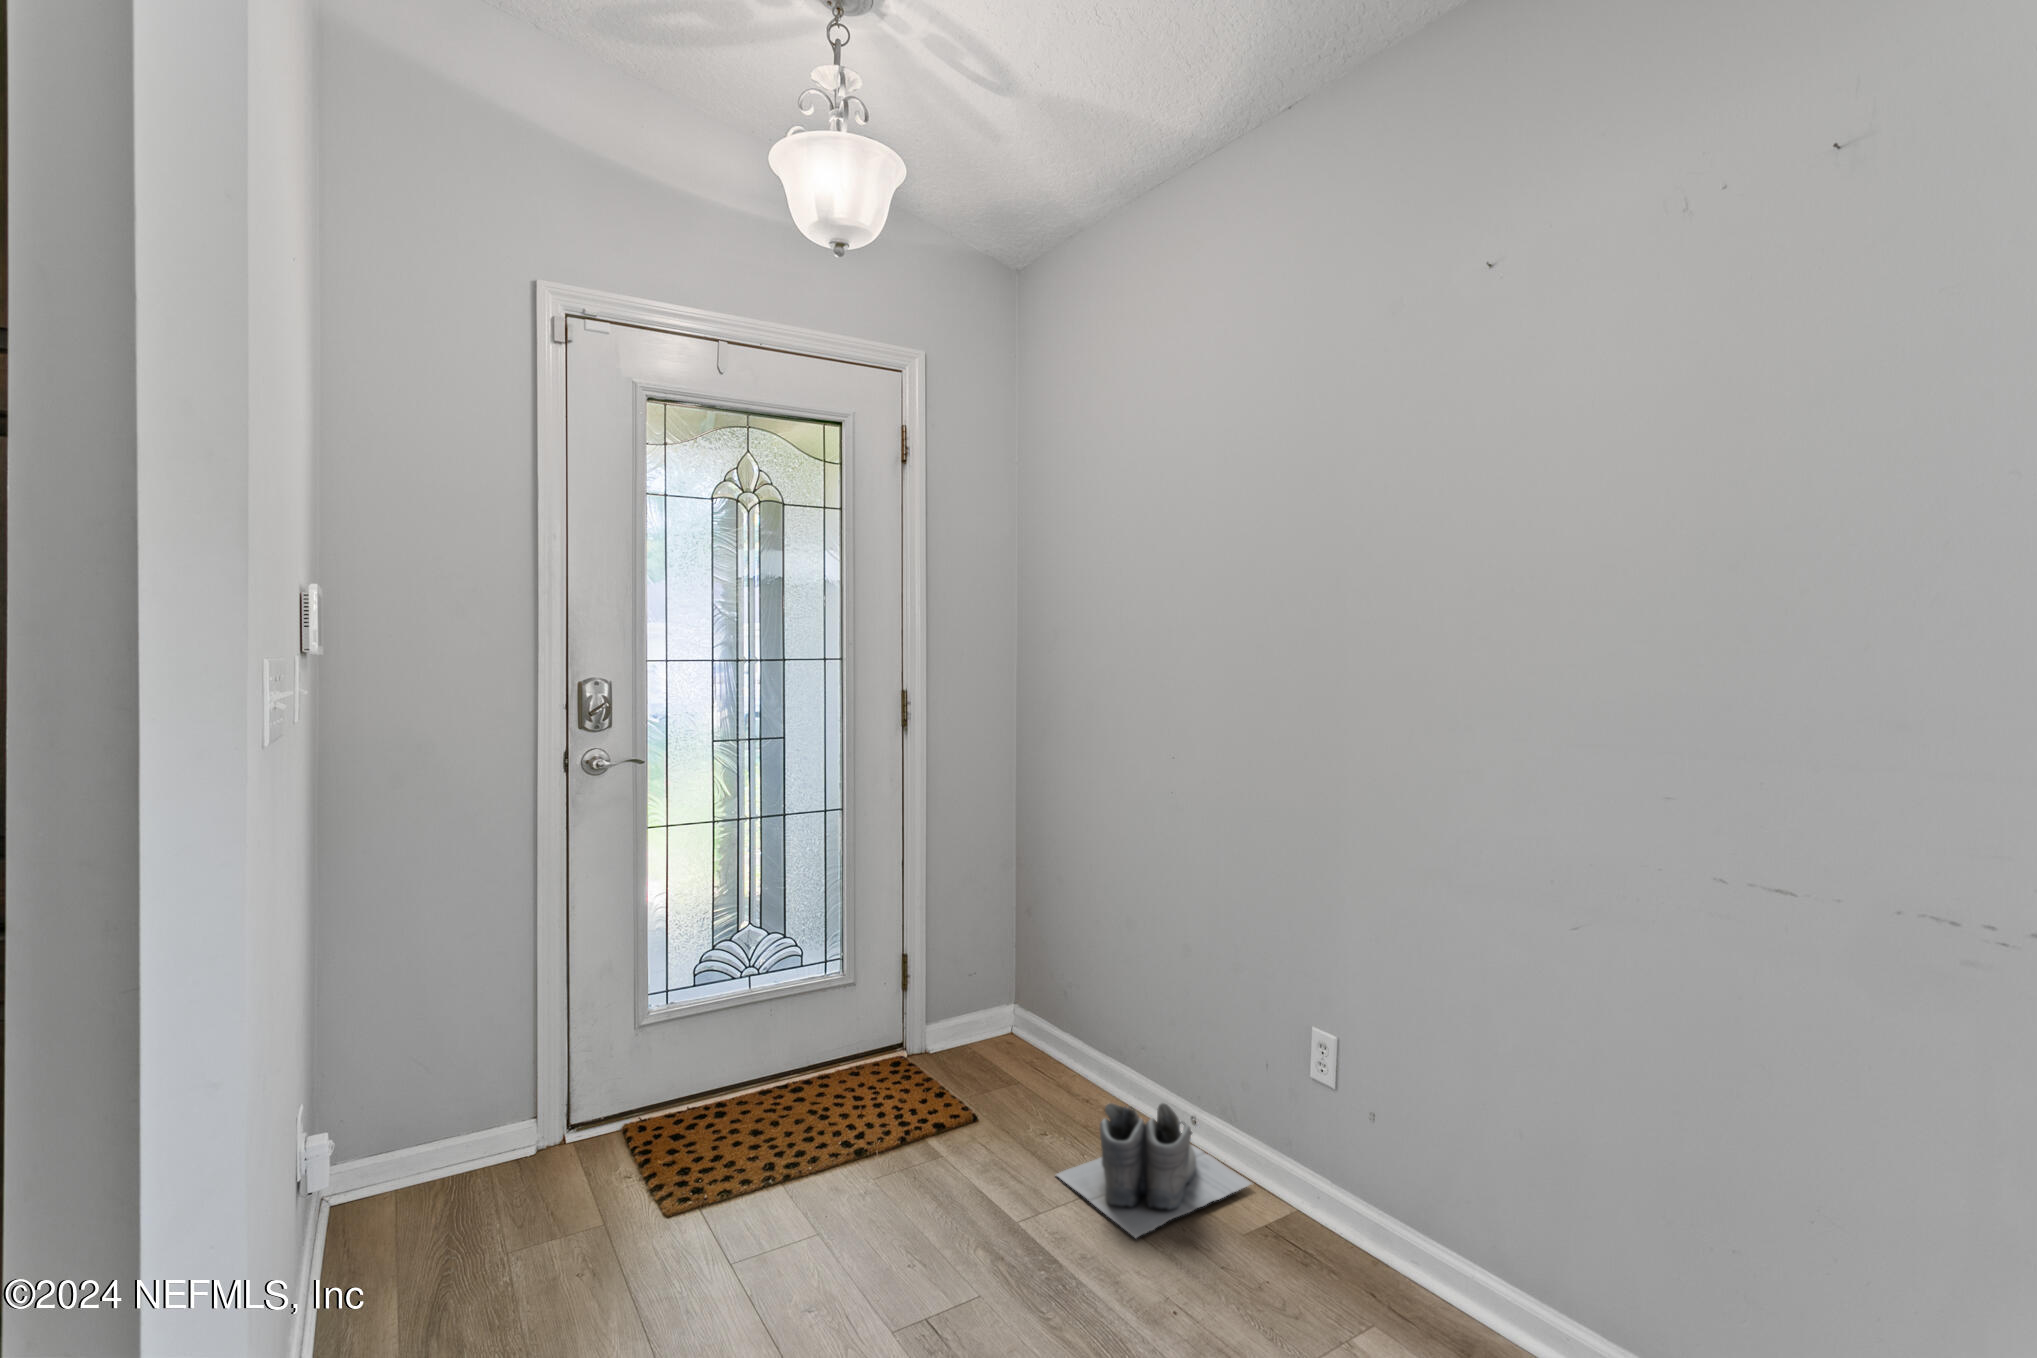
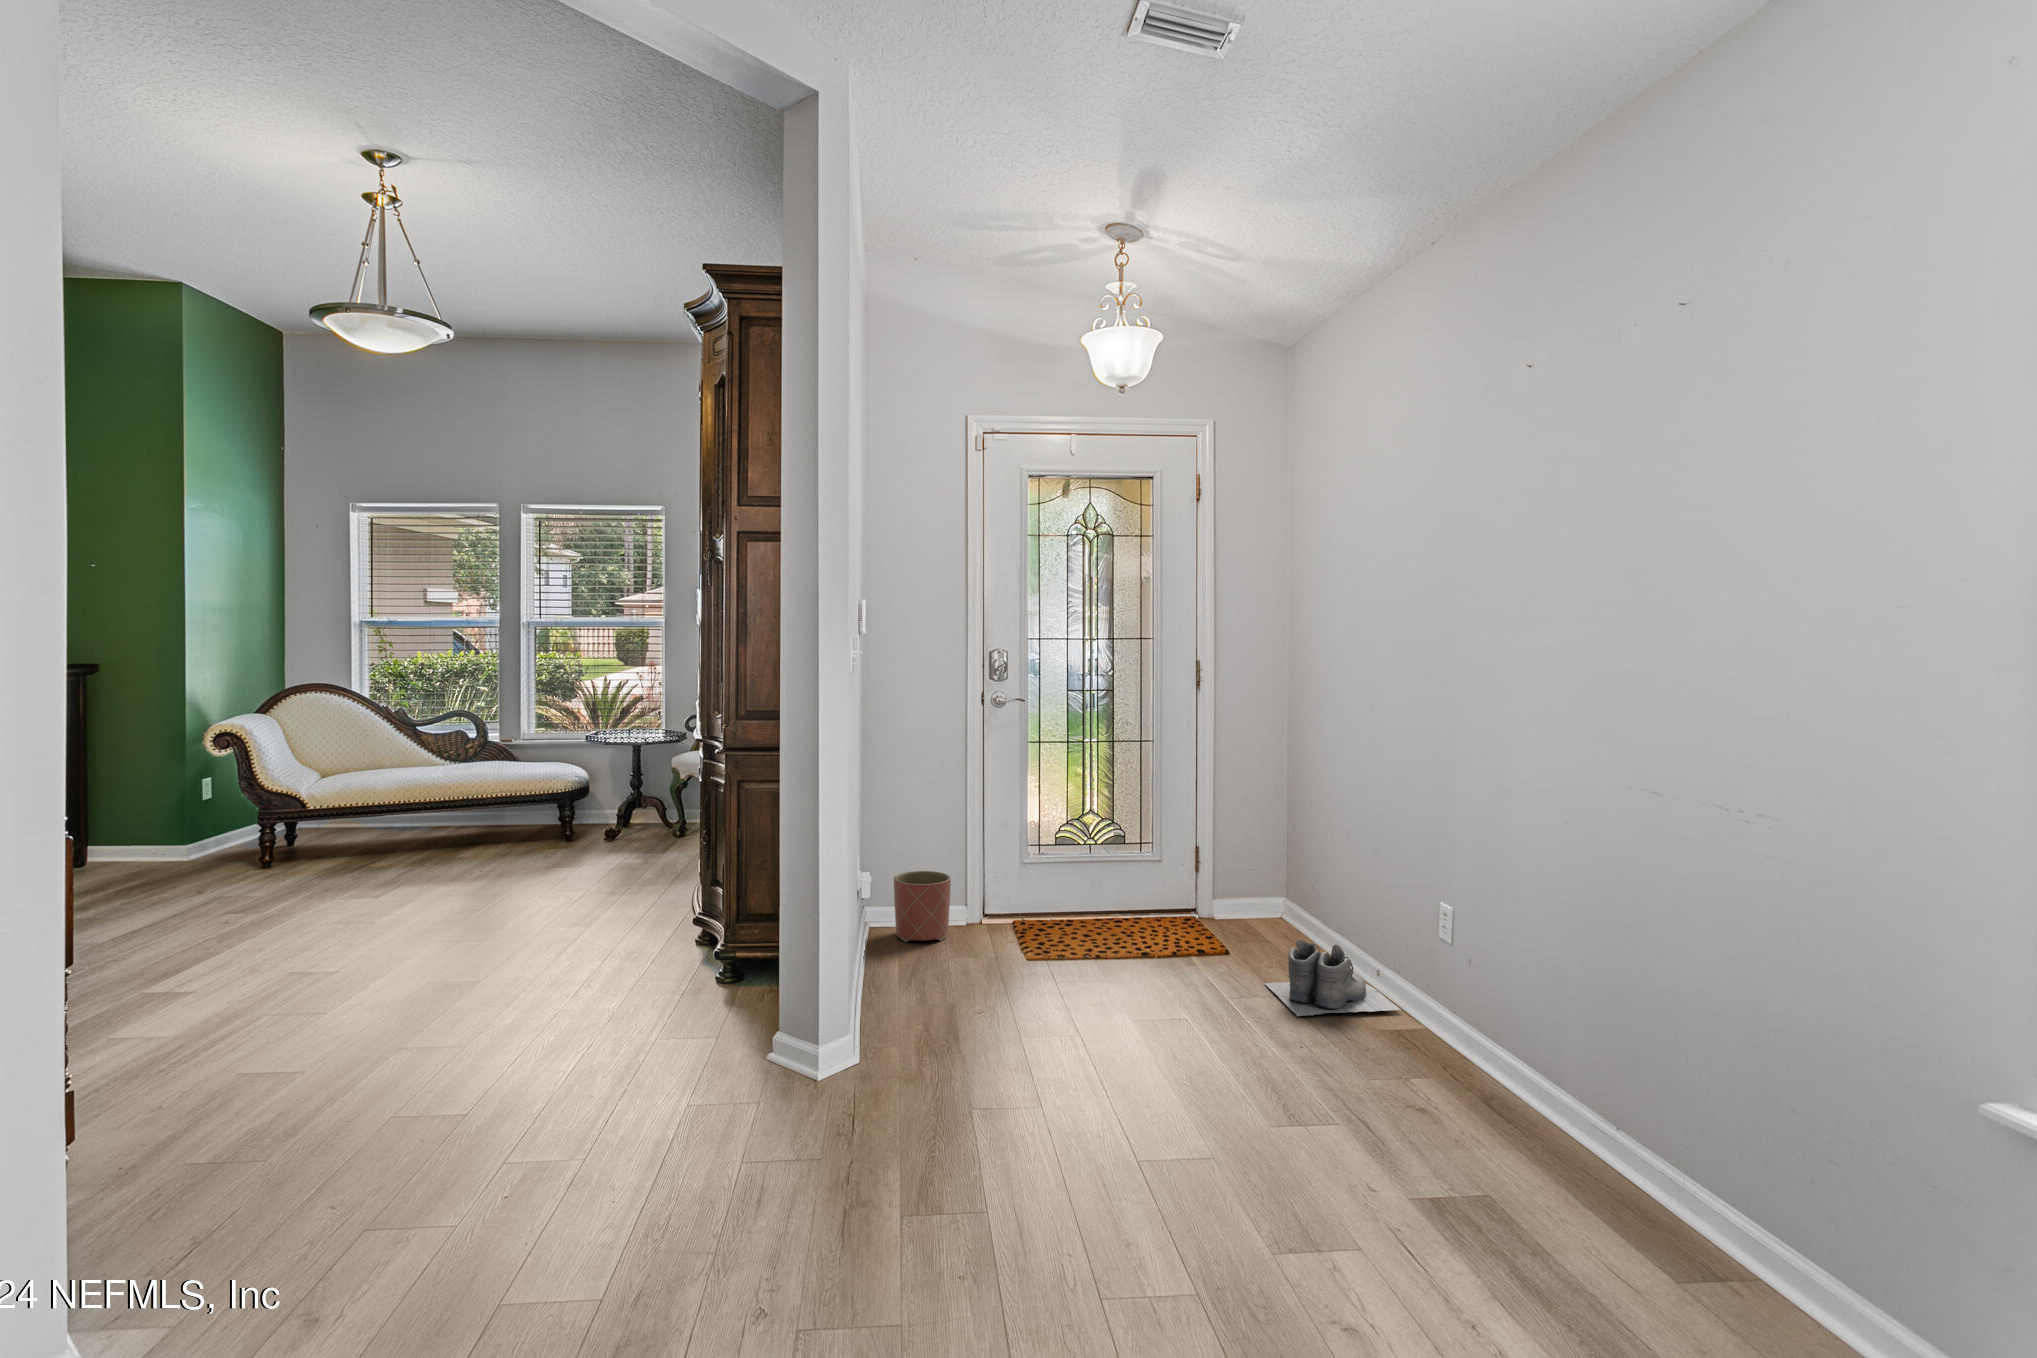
planter: none [385,1075,507,1229] -> present [894,871,951,942]

